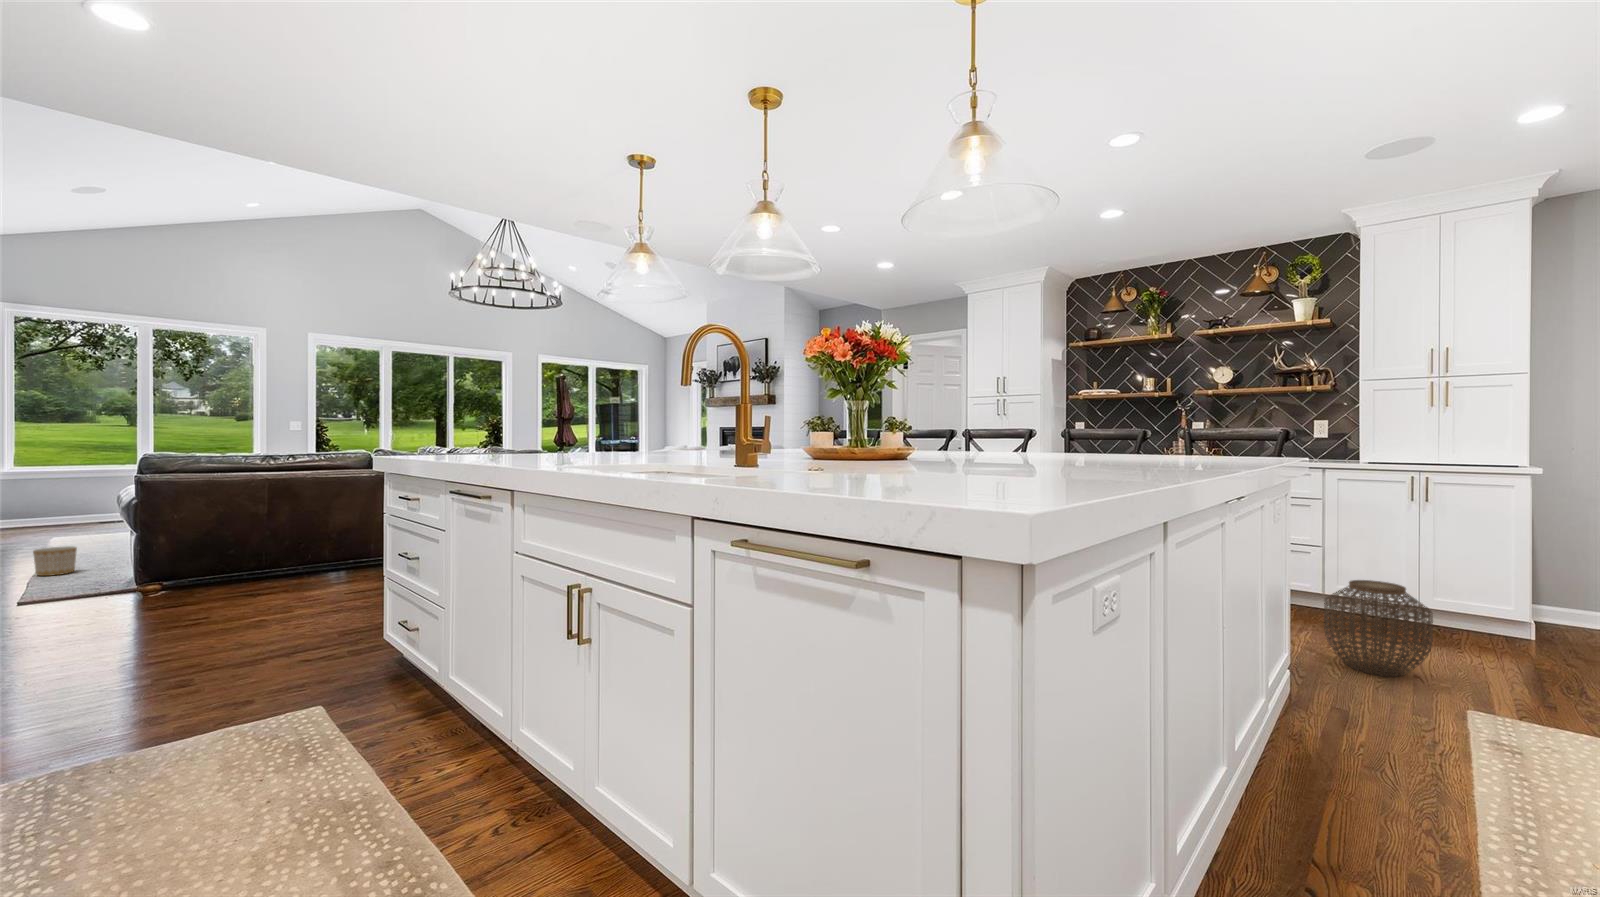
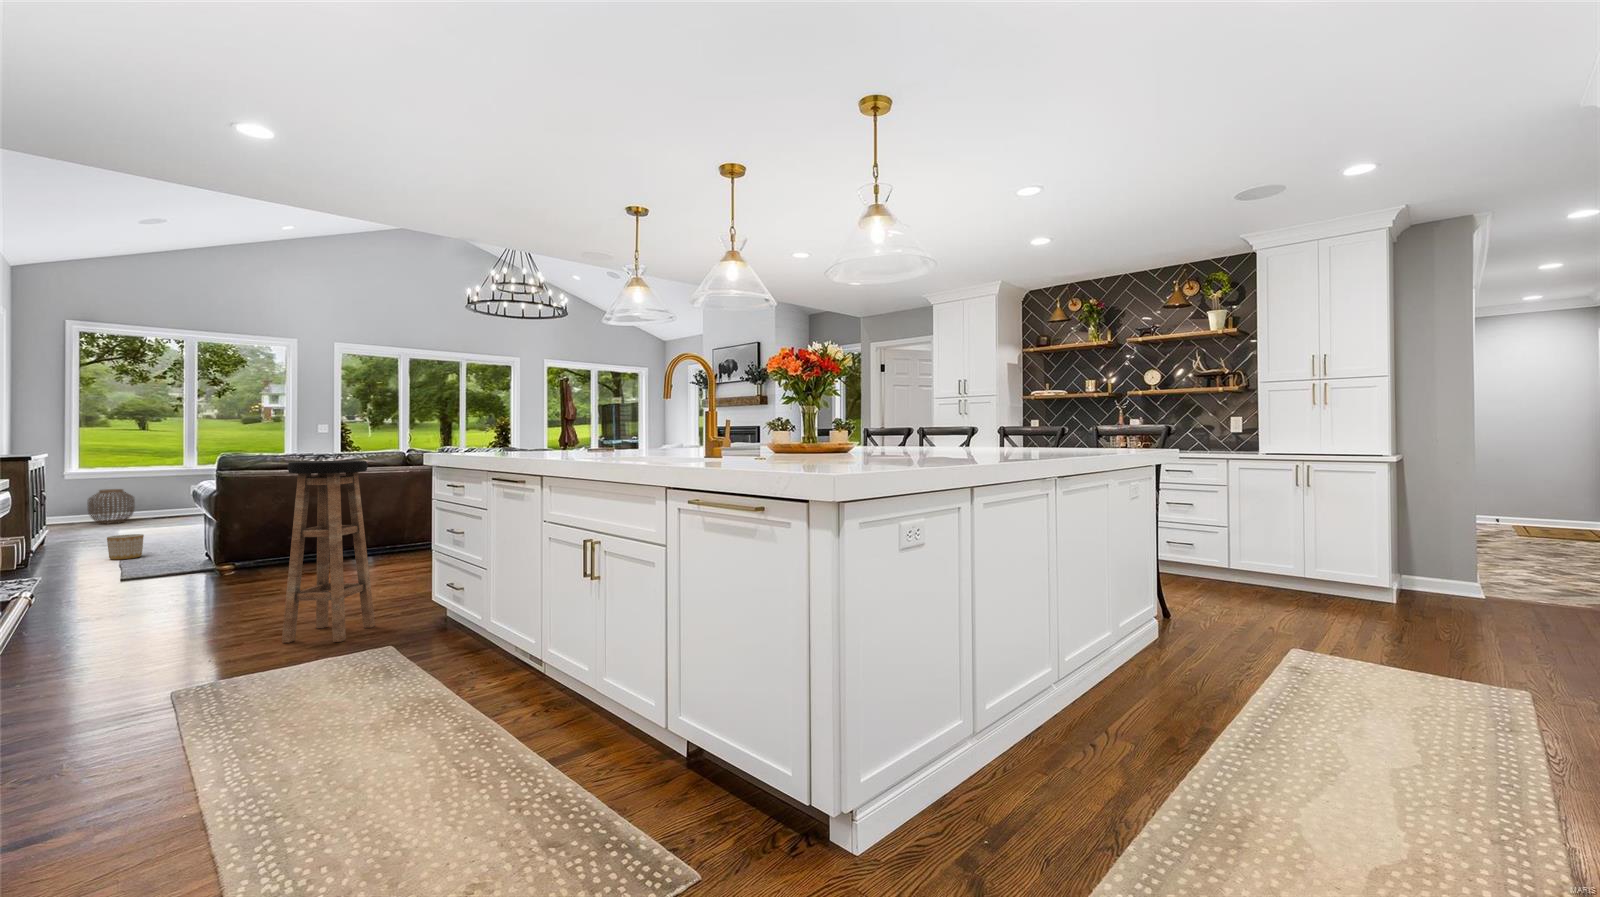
bar stool: none [194,468,316,694] -> present [282,461,375,643]
woven basket: present [1324,580,1433,676] -> present [88,489,134,524]

